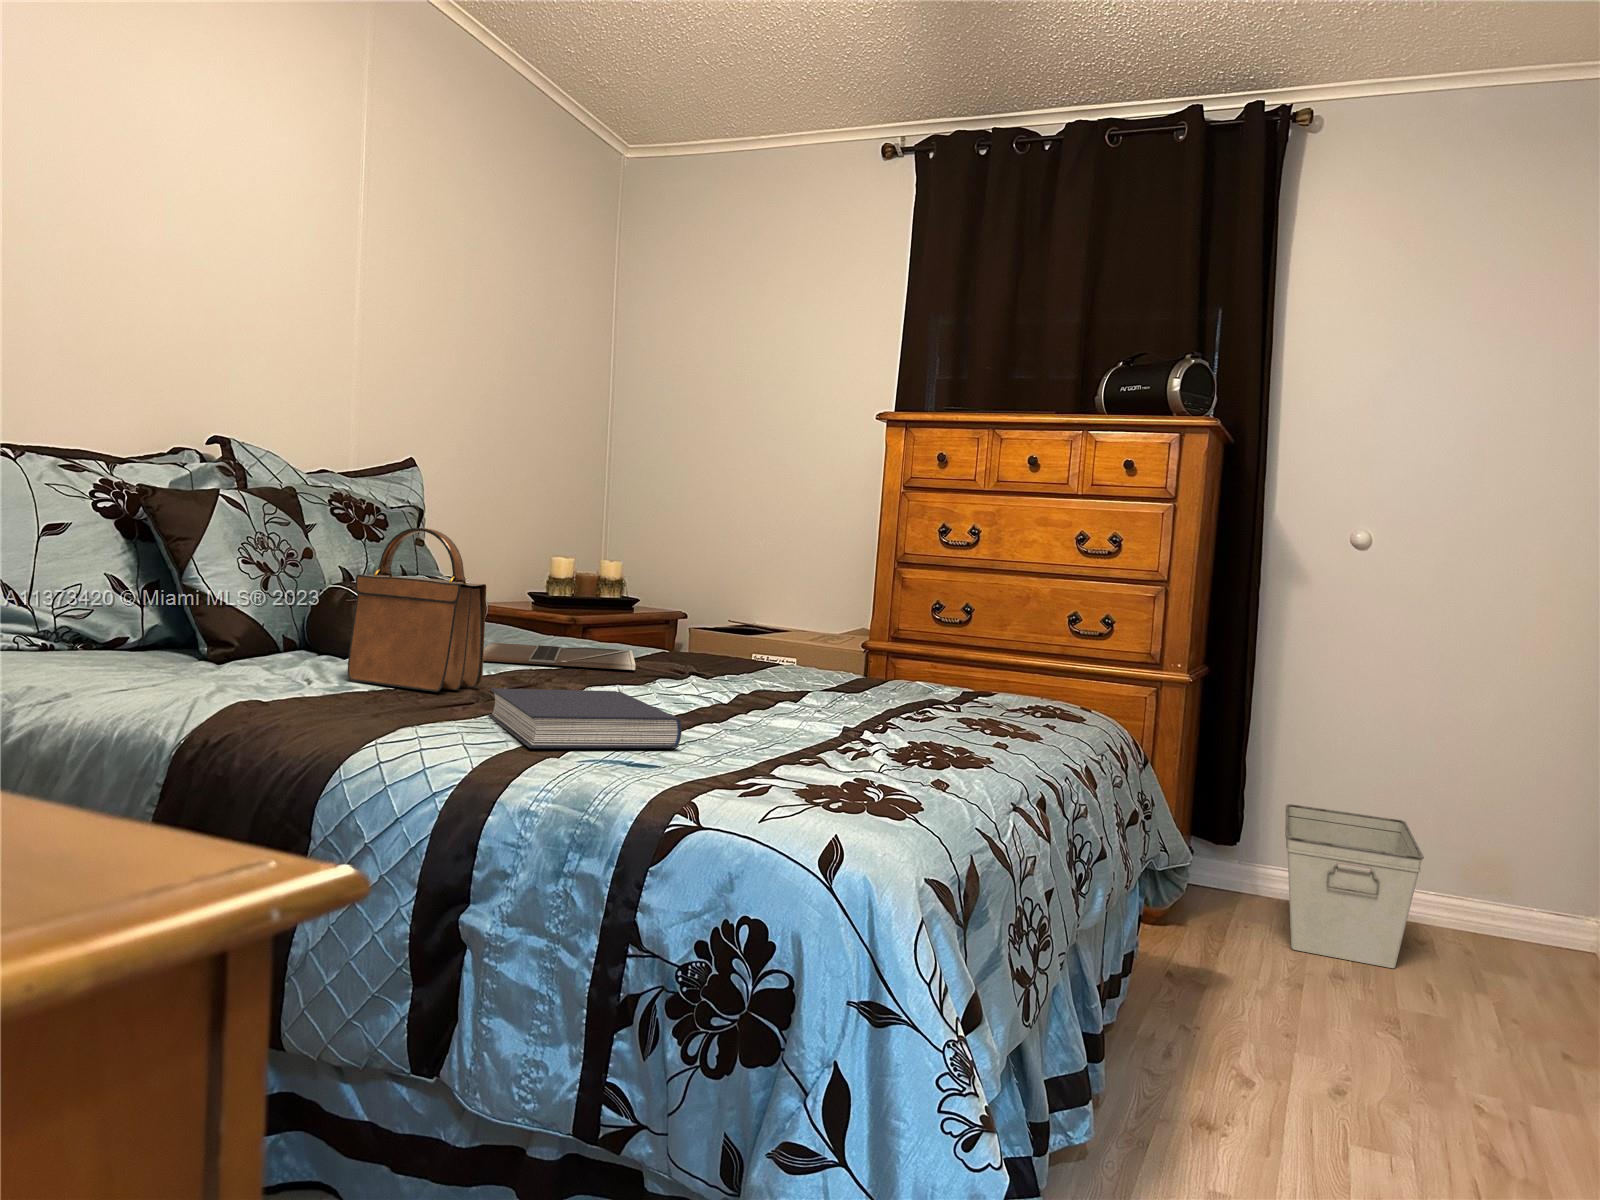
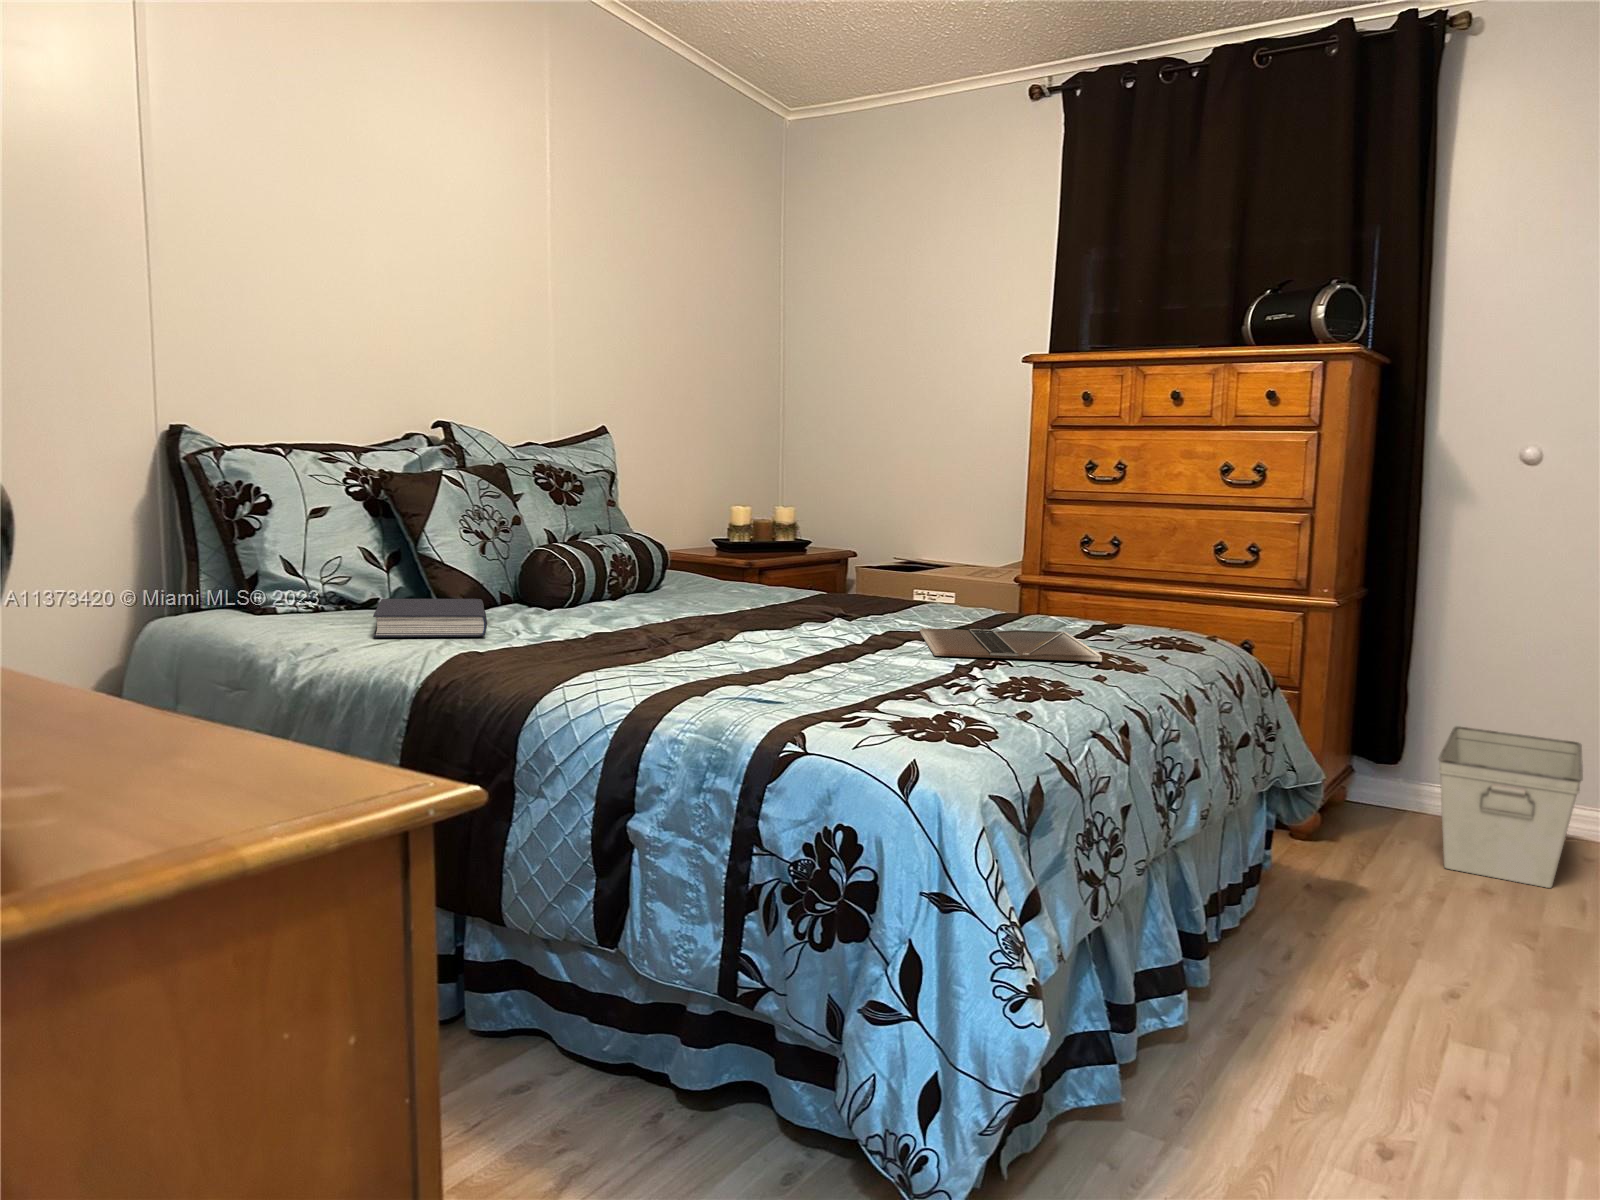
handbag: present [348,528,486,692] -> none [546,503,654,641]
laptop: present [483,643,636,670] -> present [920,628,1102,662]
book: present [489,688,682,748] -> present [373,599,487,637]

